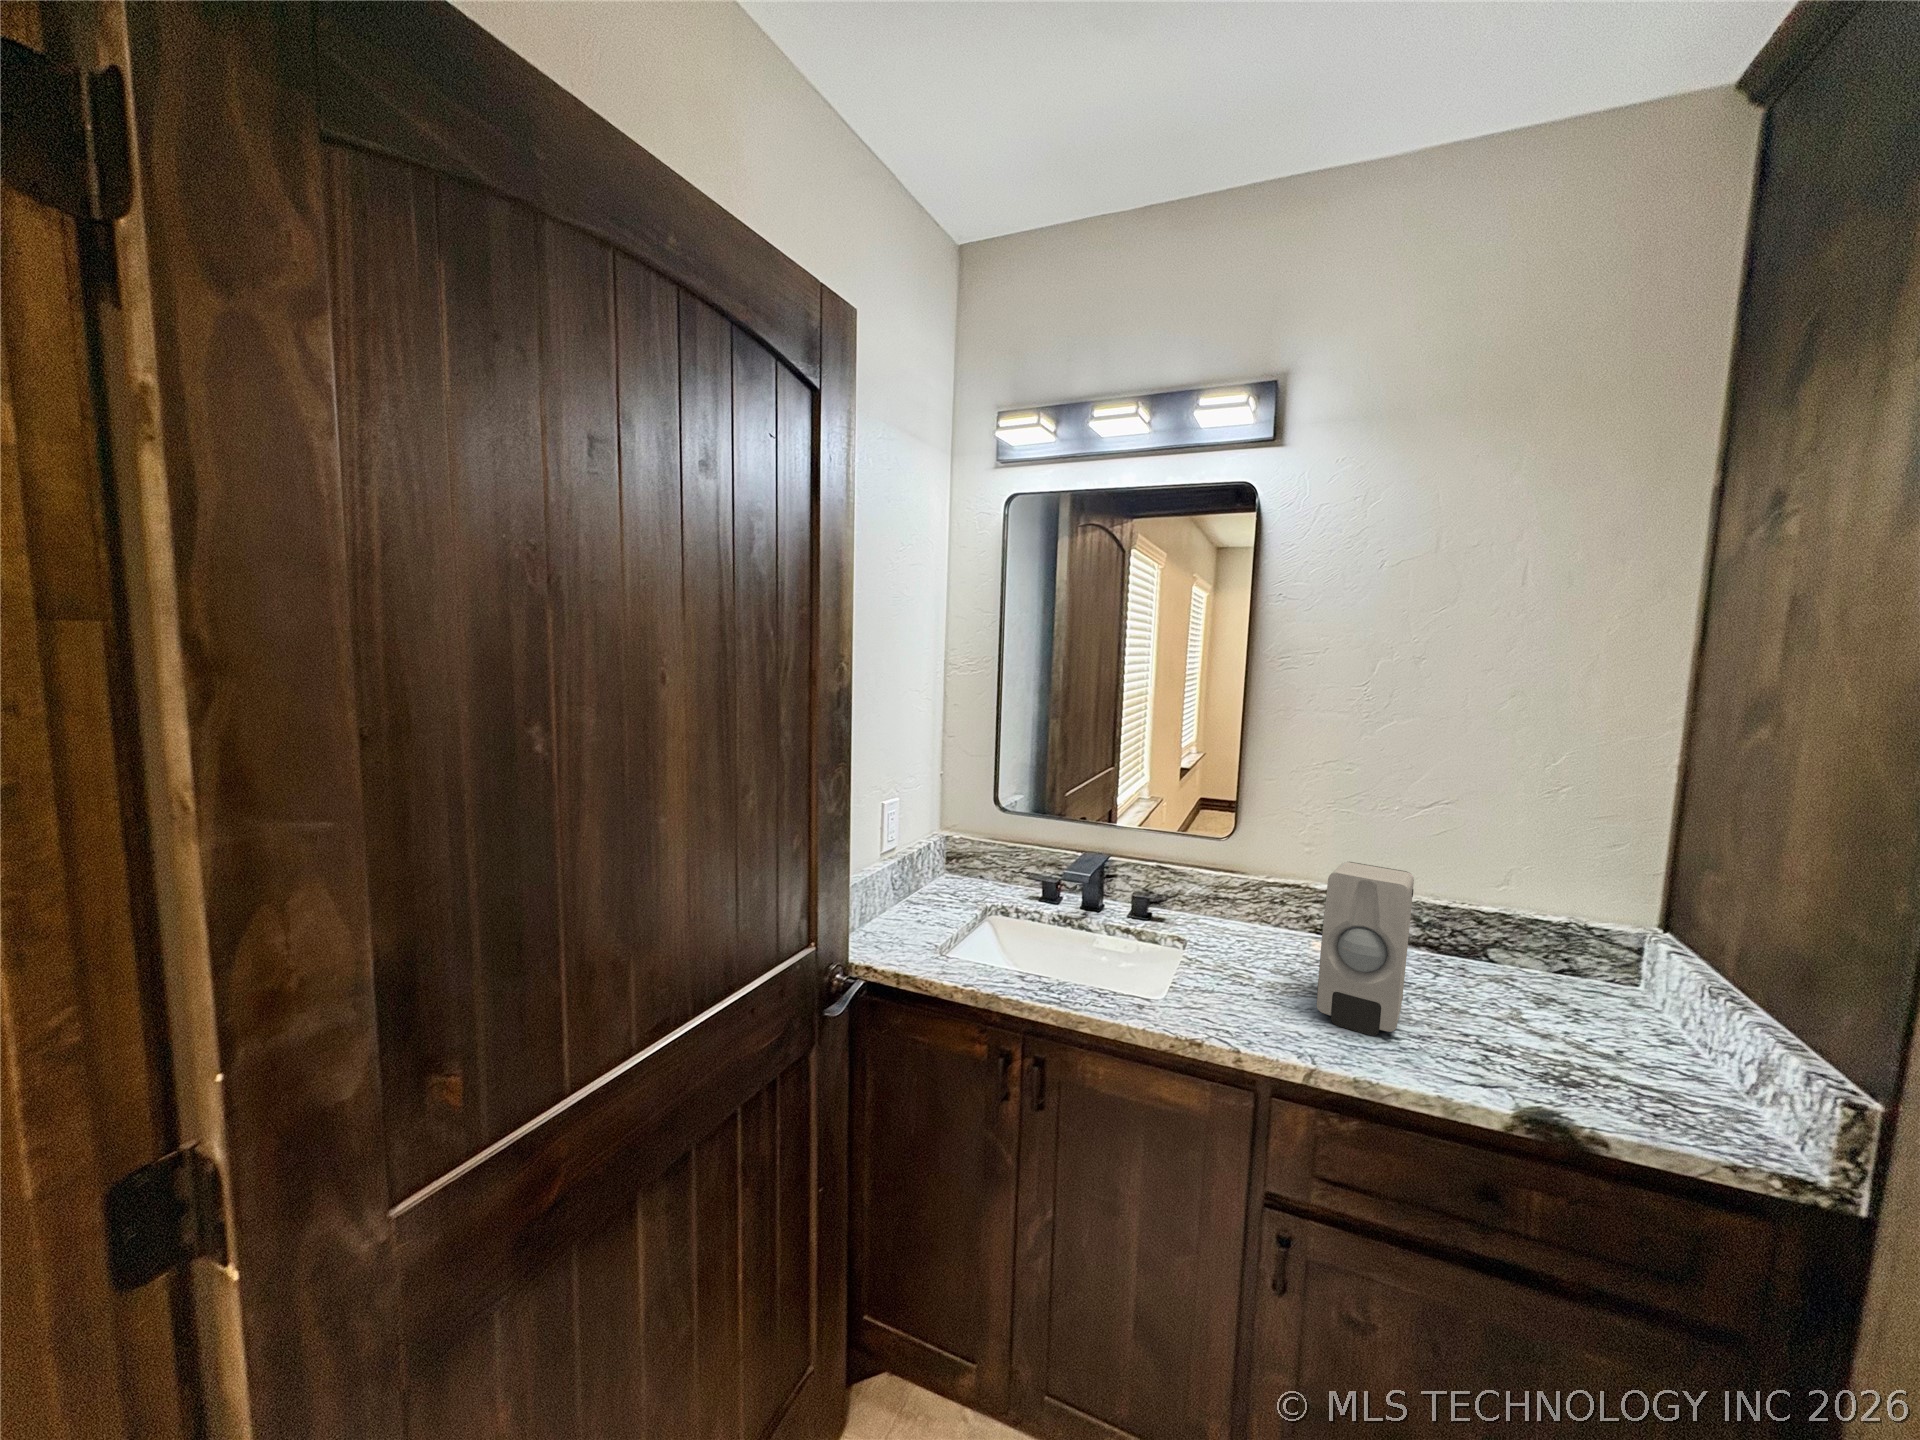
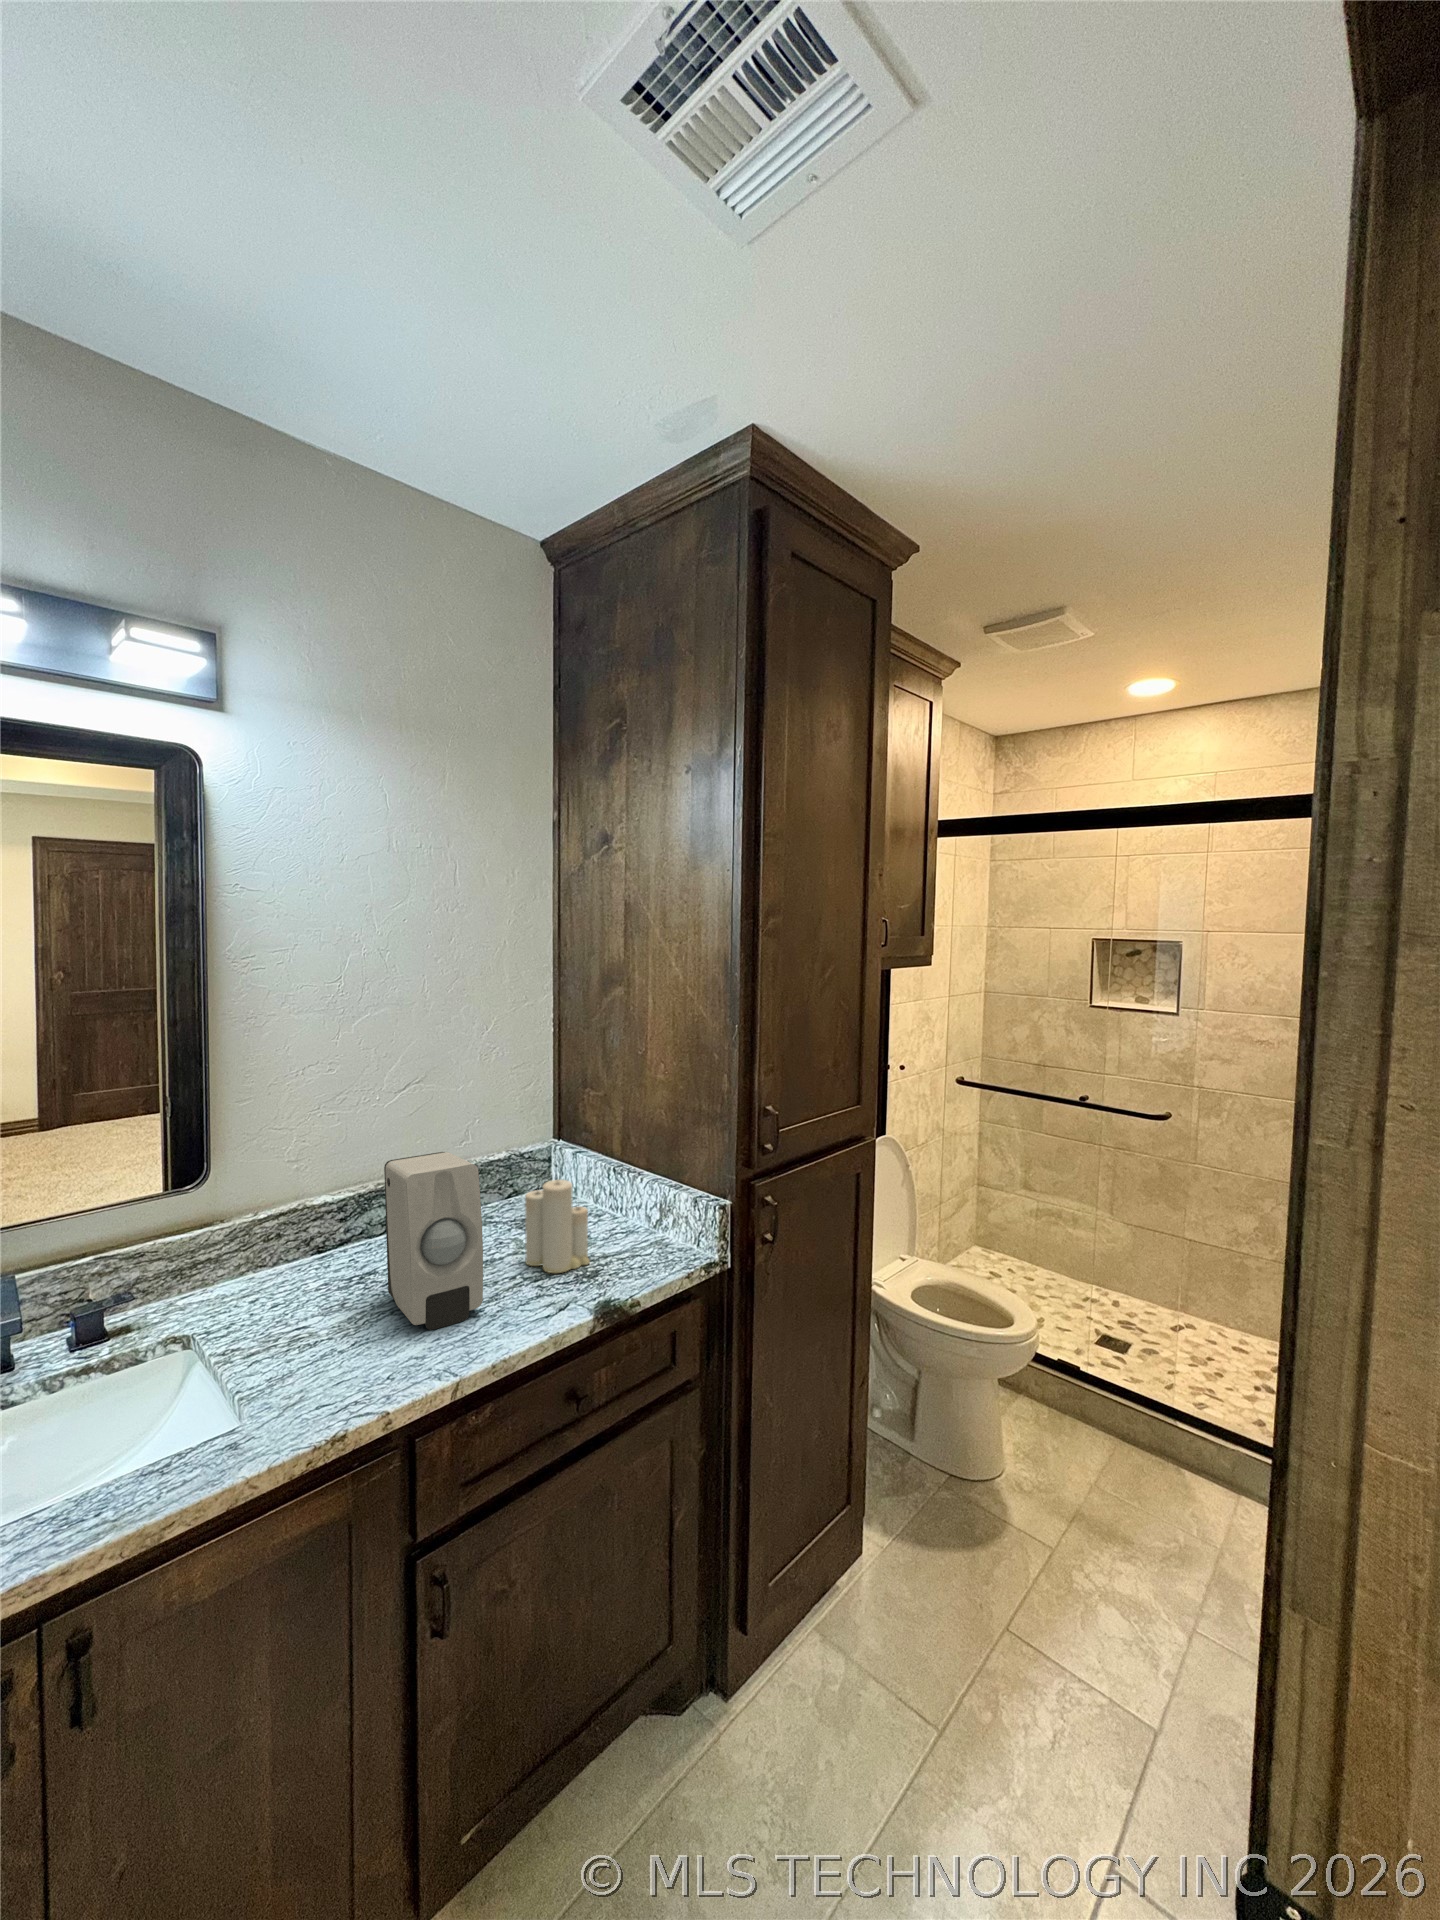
candle: none [1497,942,1592,1072] -> present [525,1180,590,1273]

